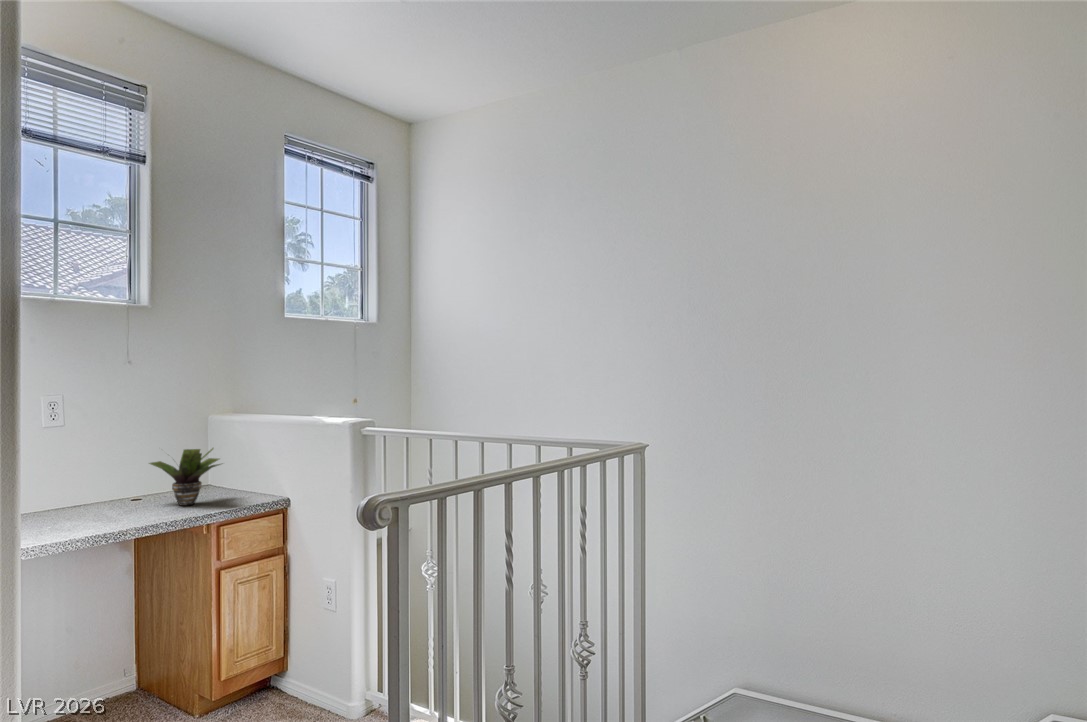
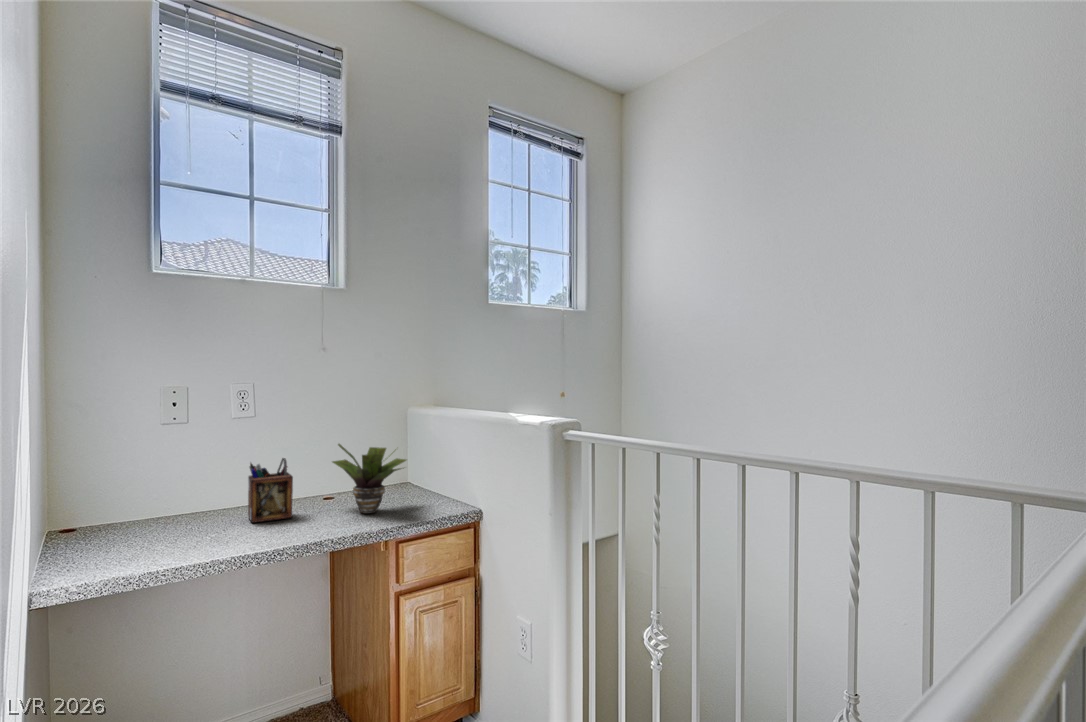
desk organizer: none [71,461,117,518] -> present [248,458,293,523]

